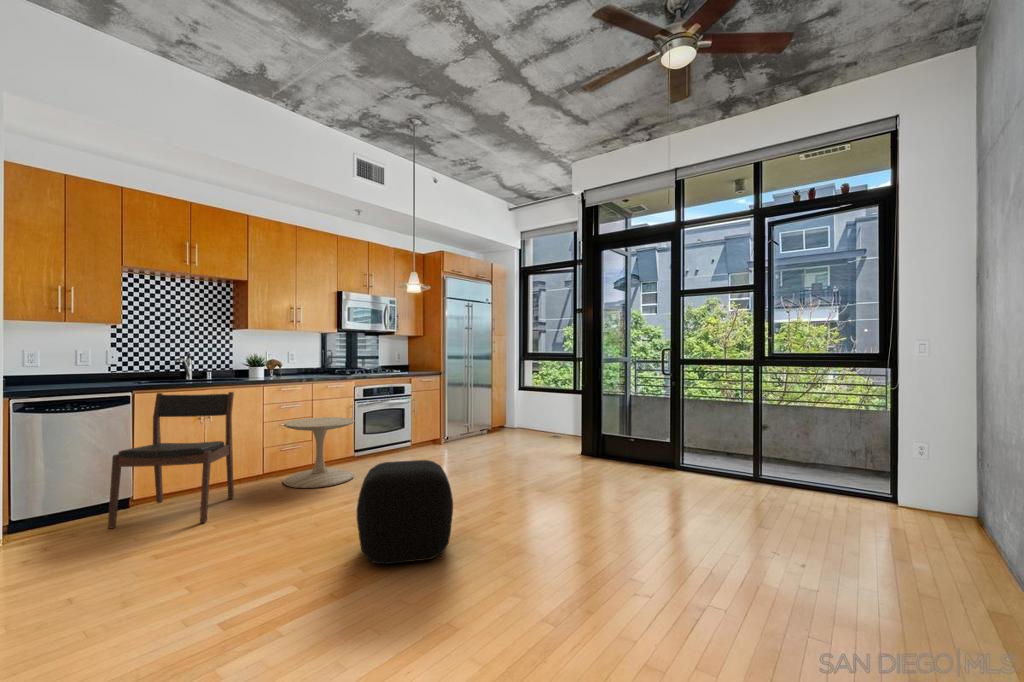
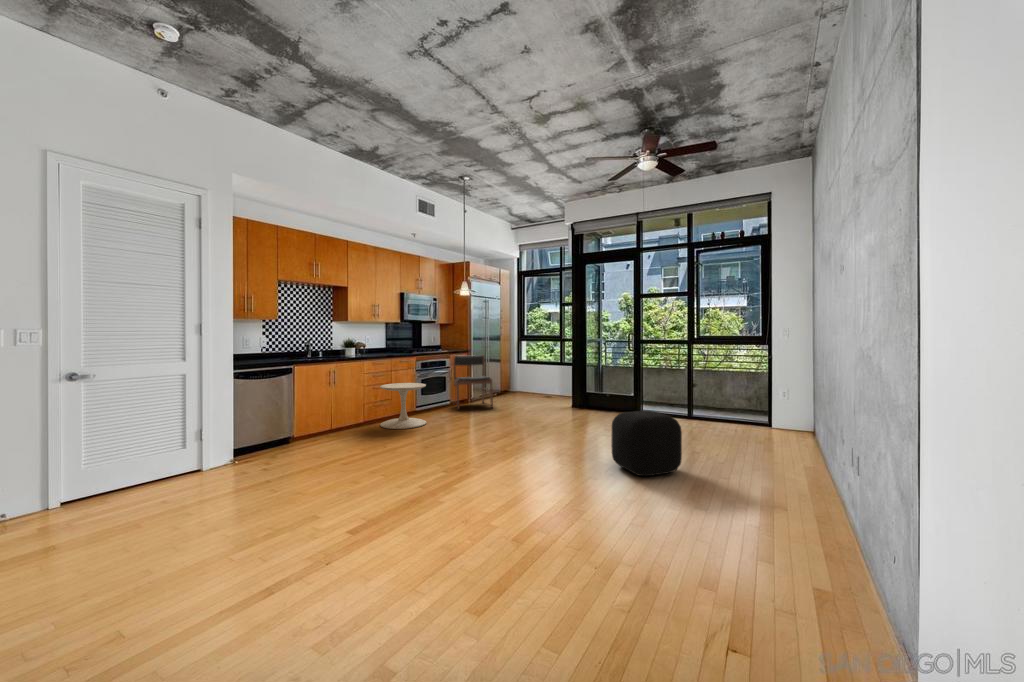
dining chair: present [108,392,234,528] -> present [454,355,493,409]
ottoman: present [357,460,453,564] -> present [611,411,682,476]

